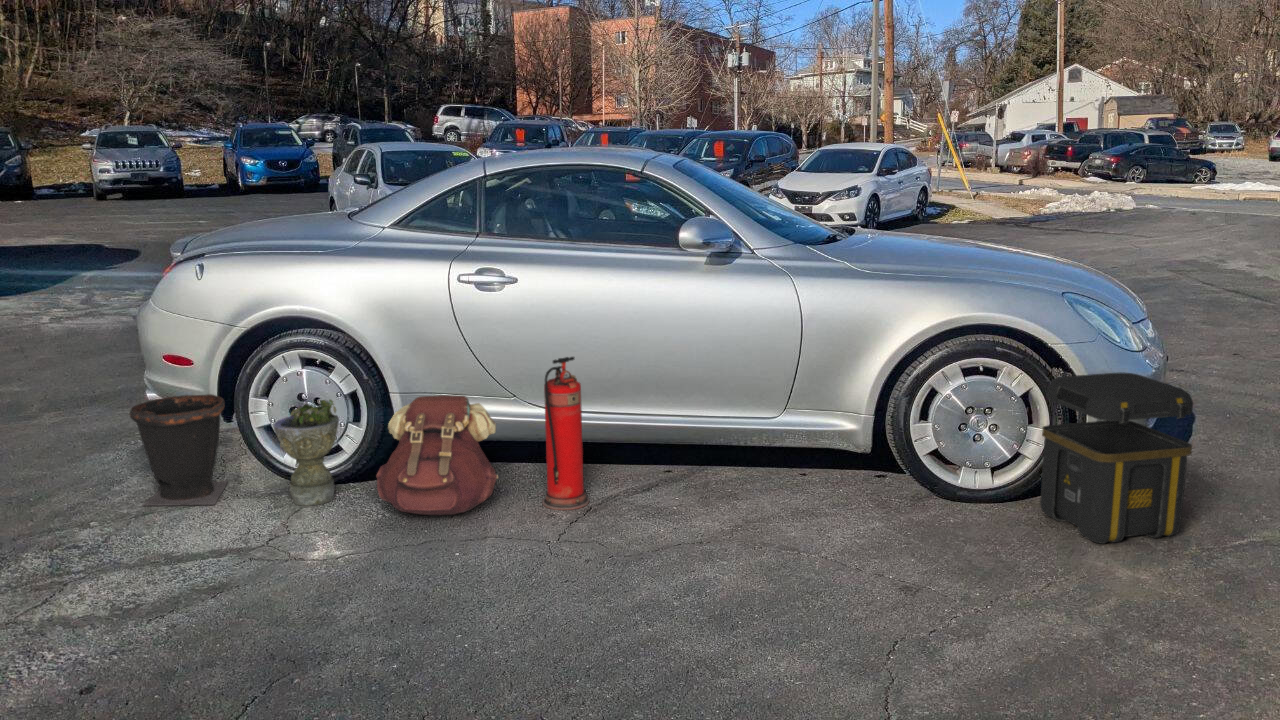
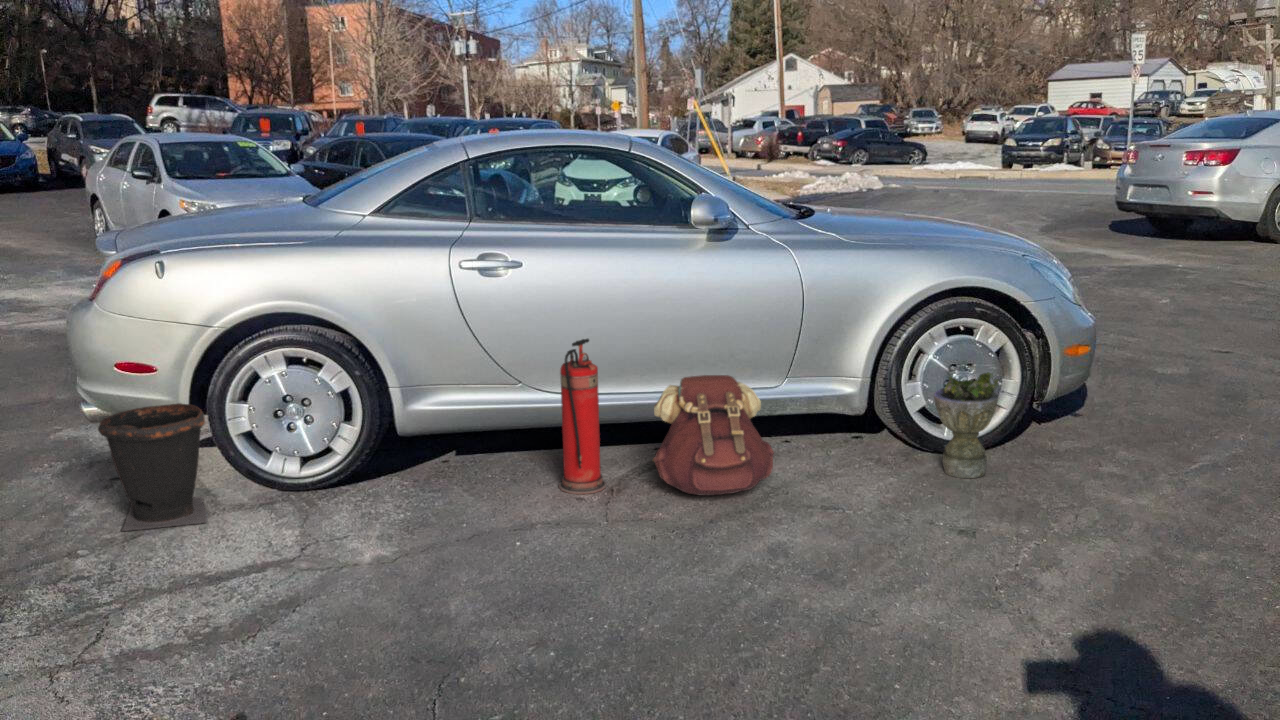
toolbox: present [1040,372,1193,544] -> none [1017,325,1153,479]
backpack: present [376,395,498,515] -> present [653,375,774,495]
planter: present [274,400,339,506] -> present [934,372,999,479]

